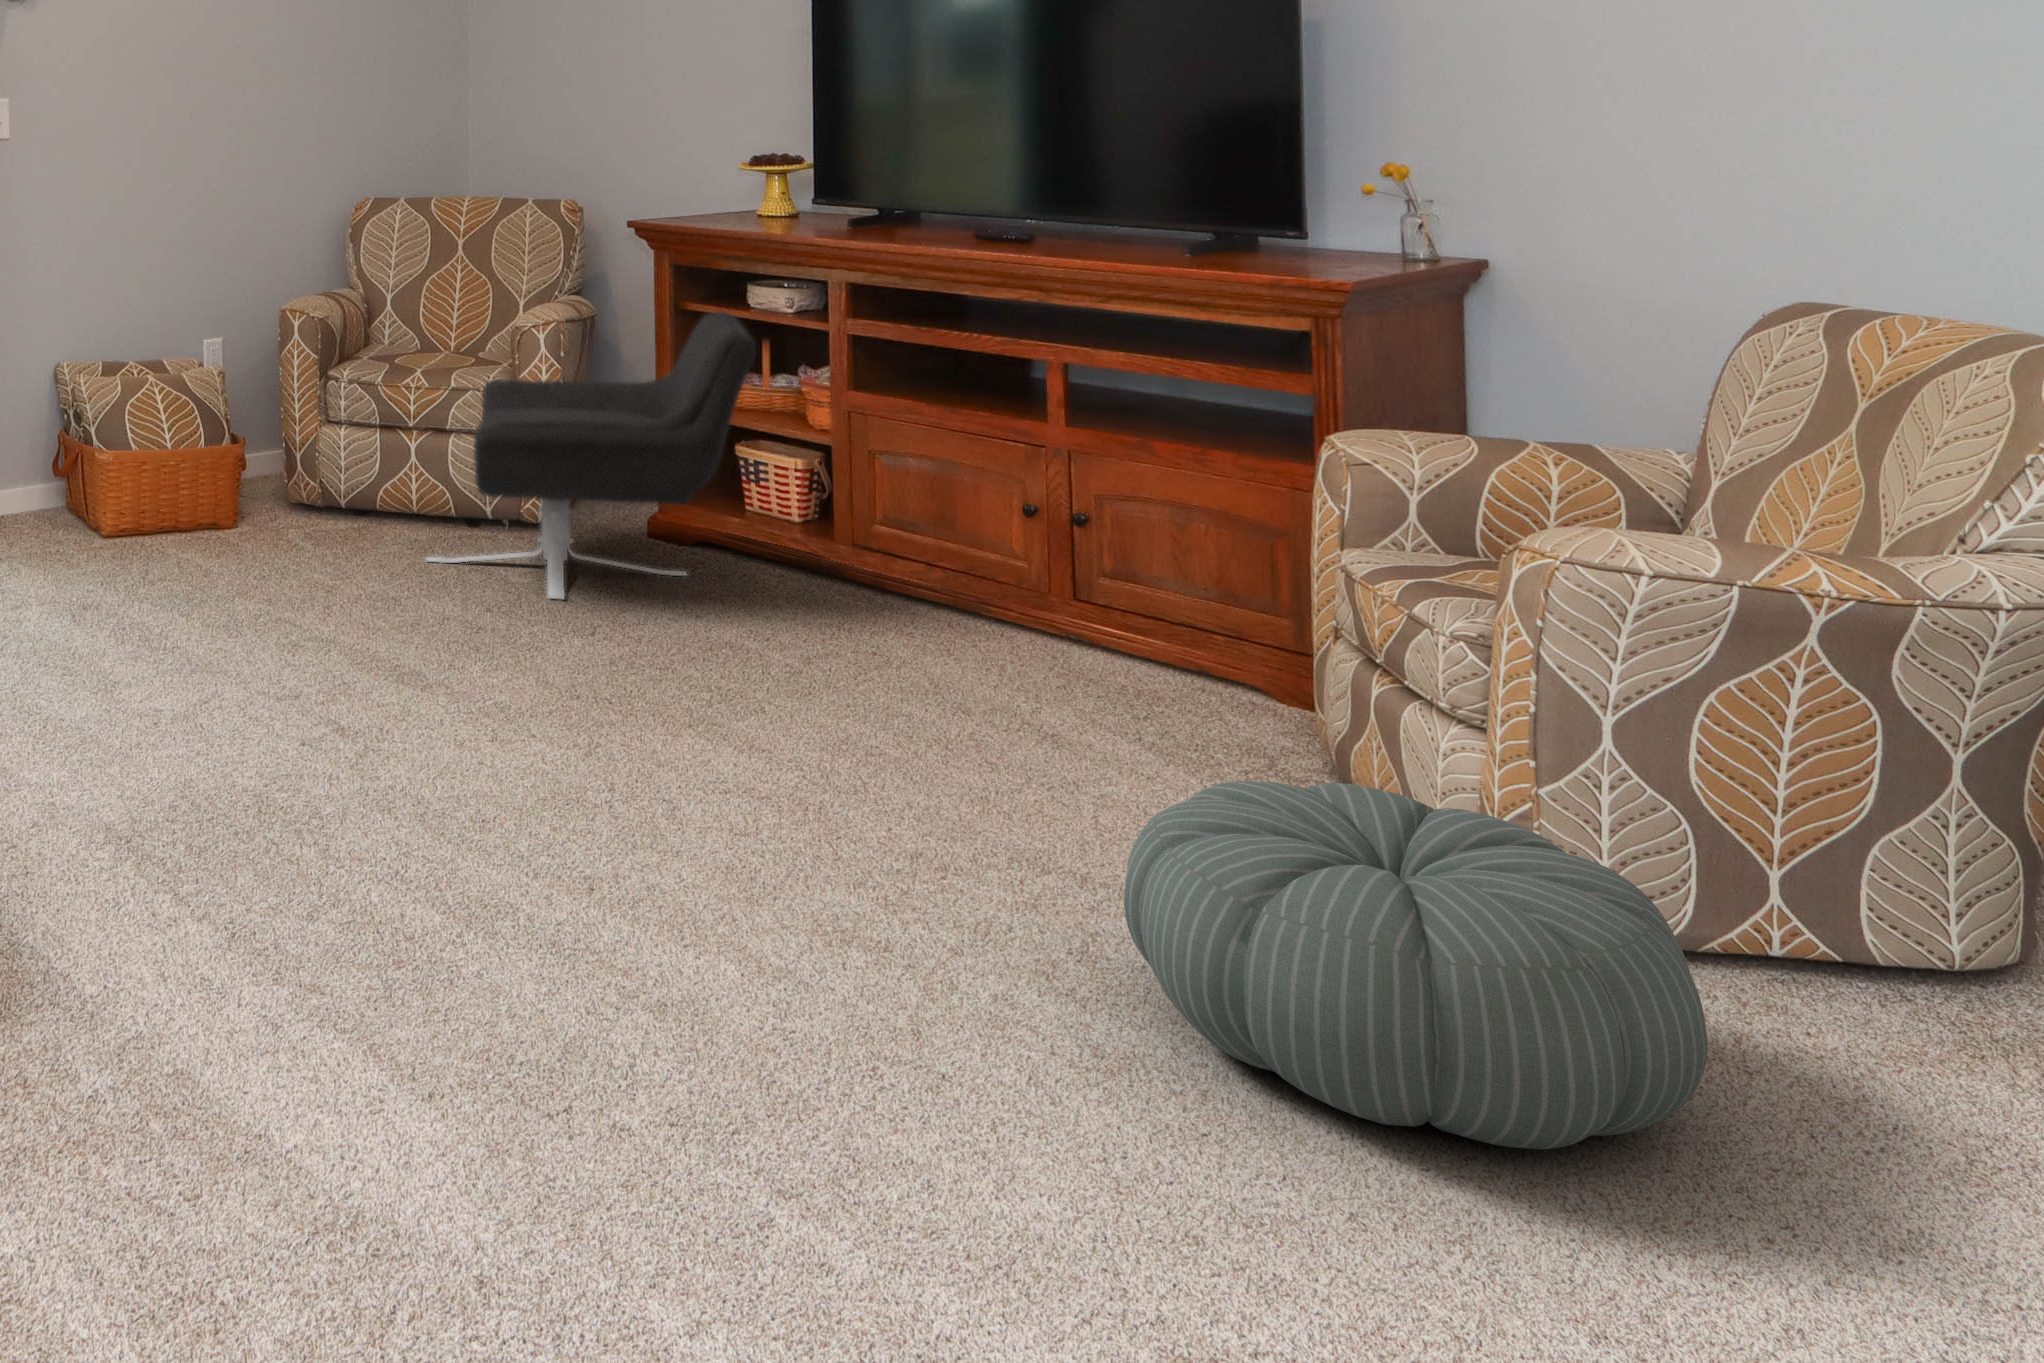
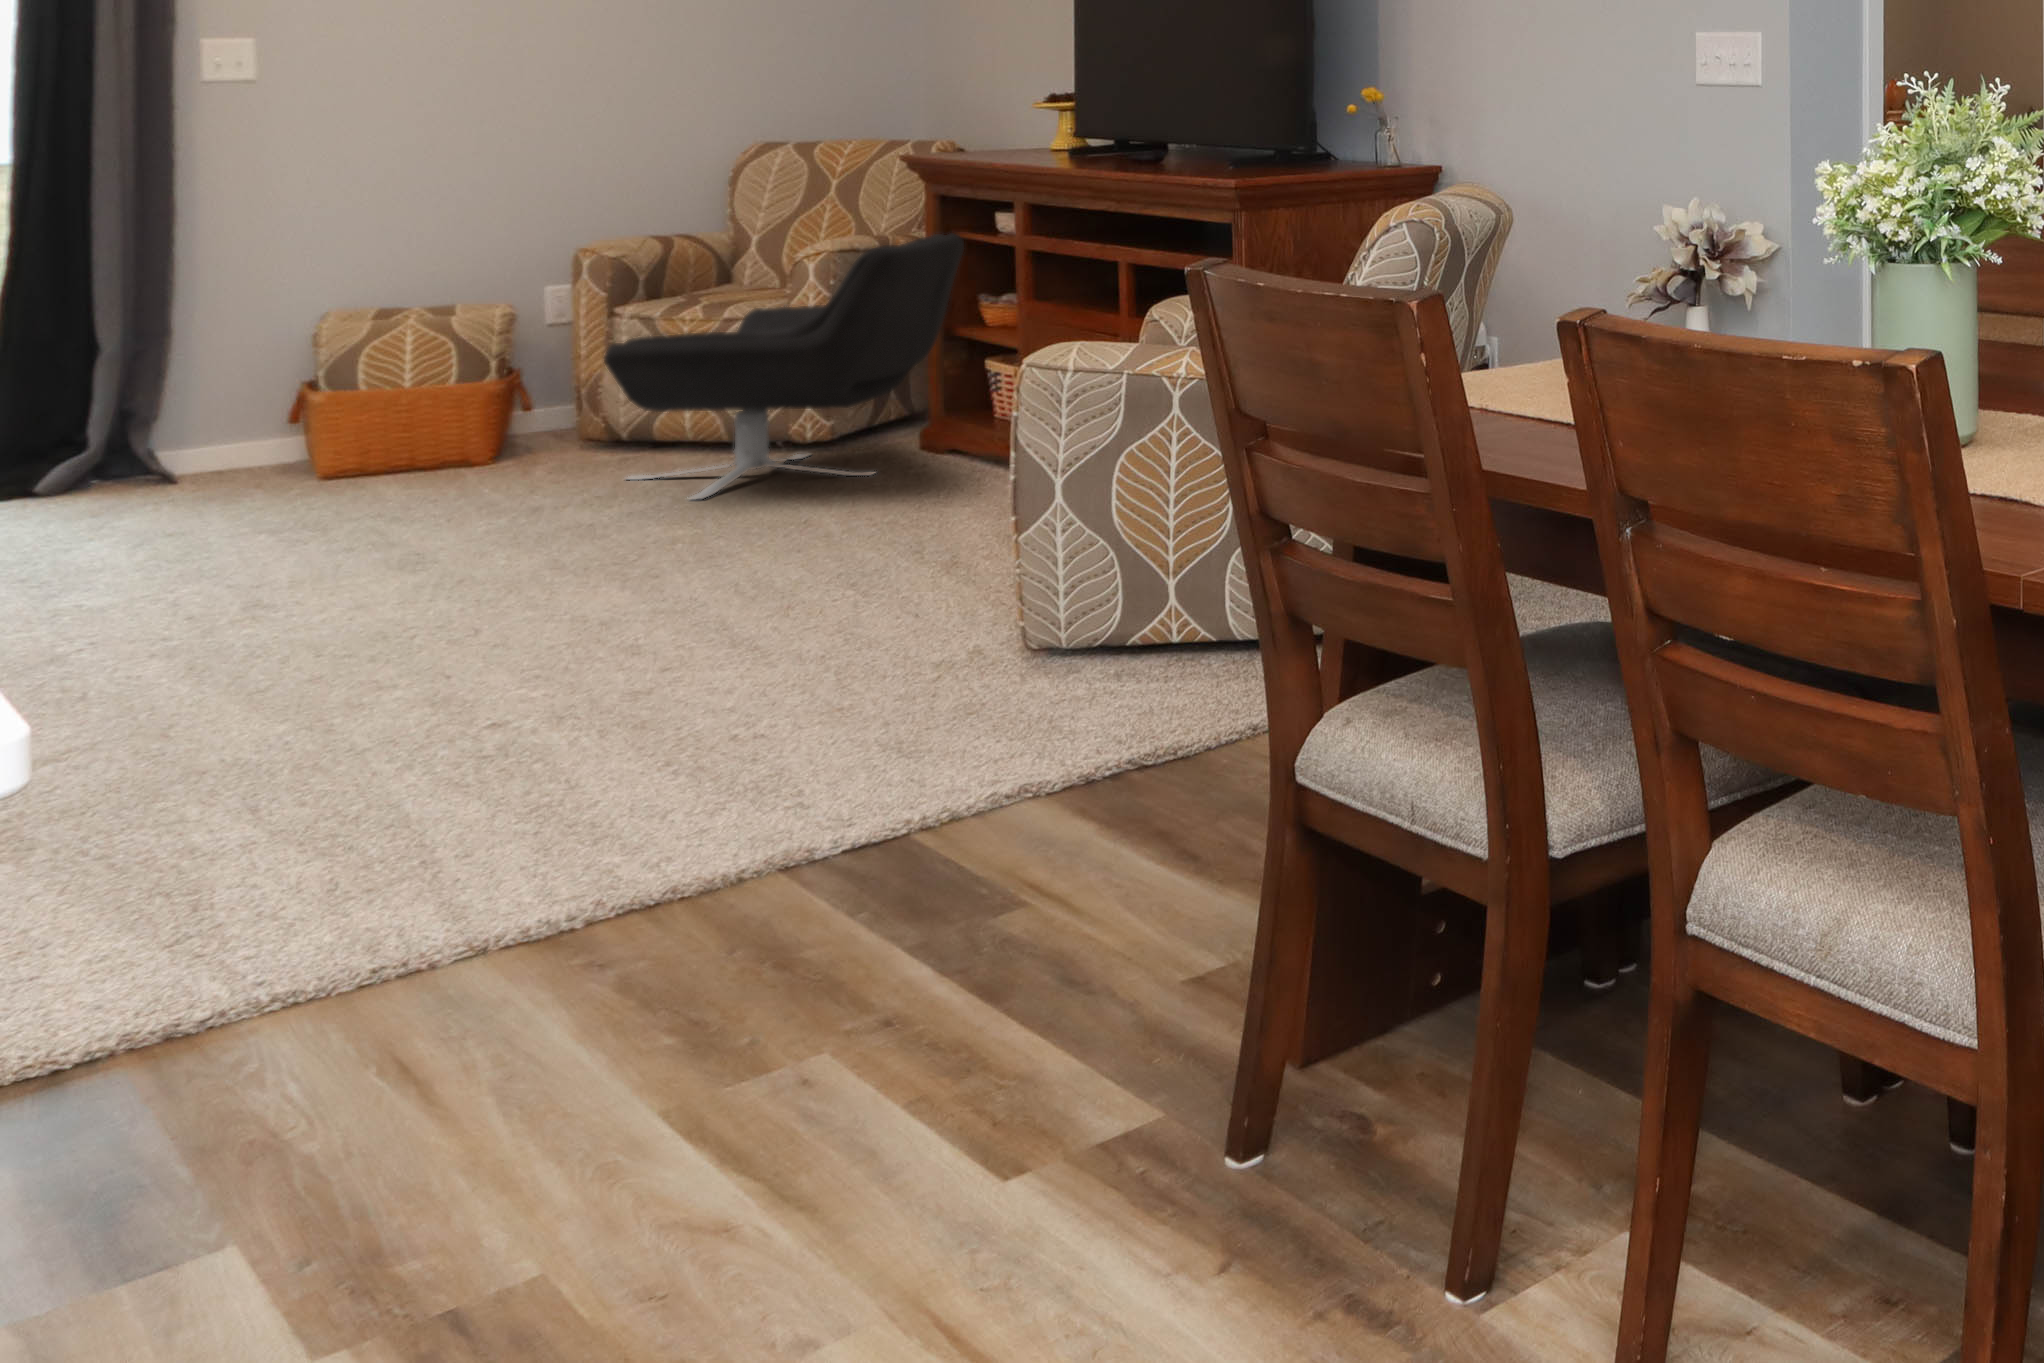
pouf: present [1124,781,1707,1150] -> none [544,543,952,757]

